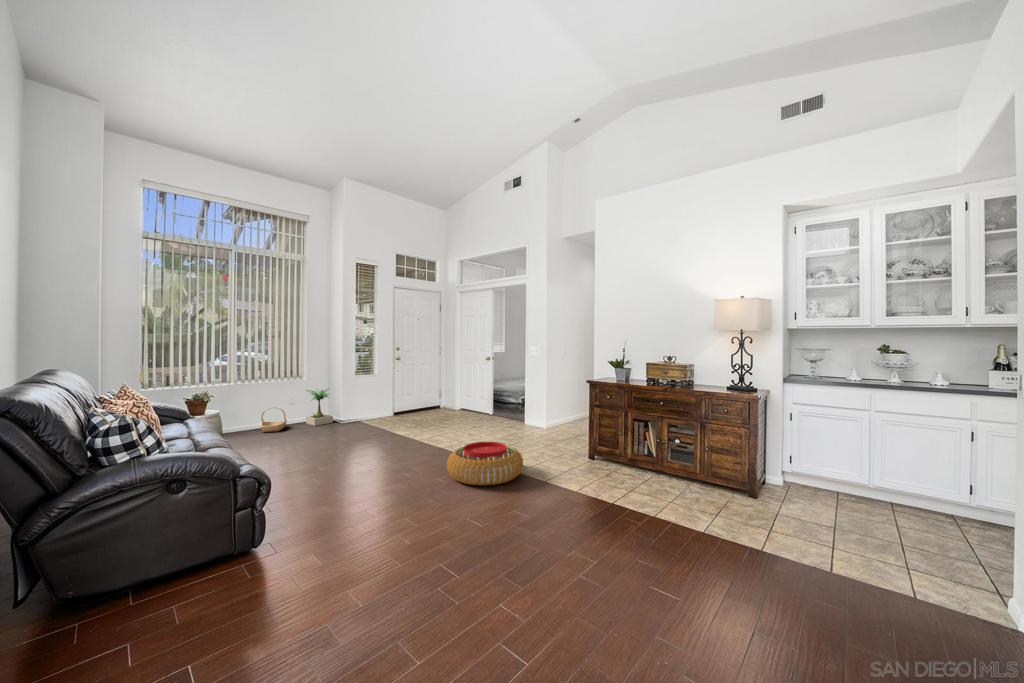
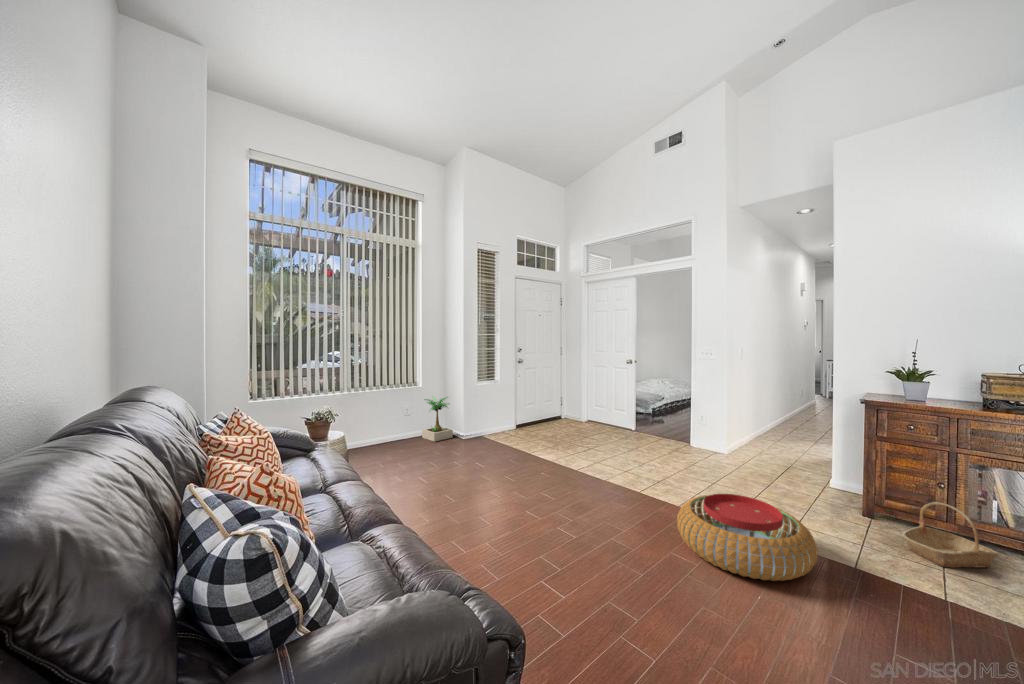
basket: present [260,407,287,432] -> present [902,502,999,568]

